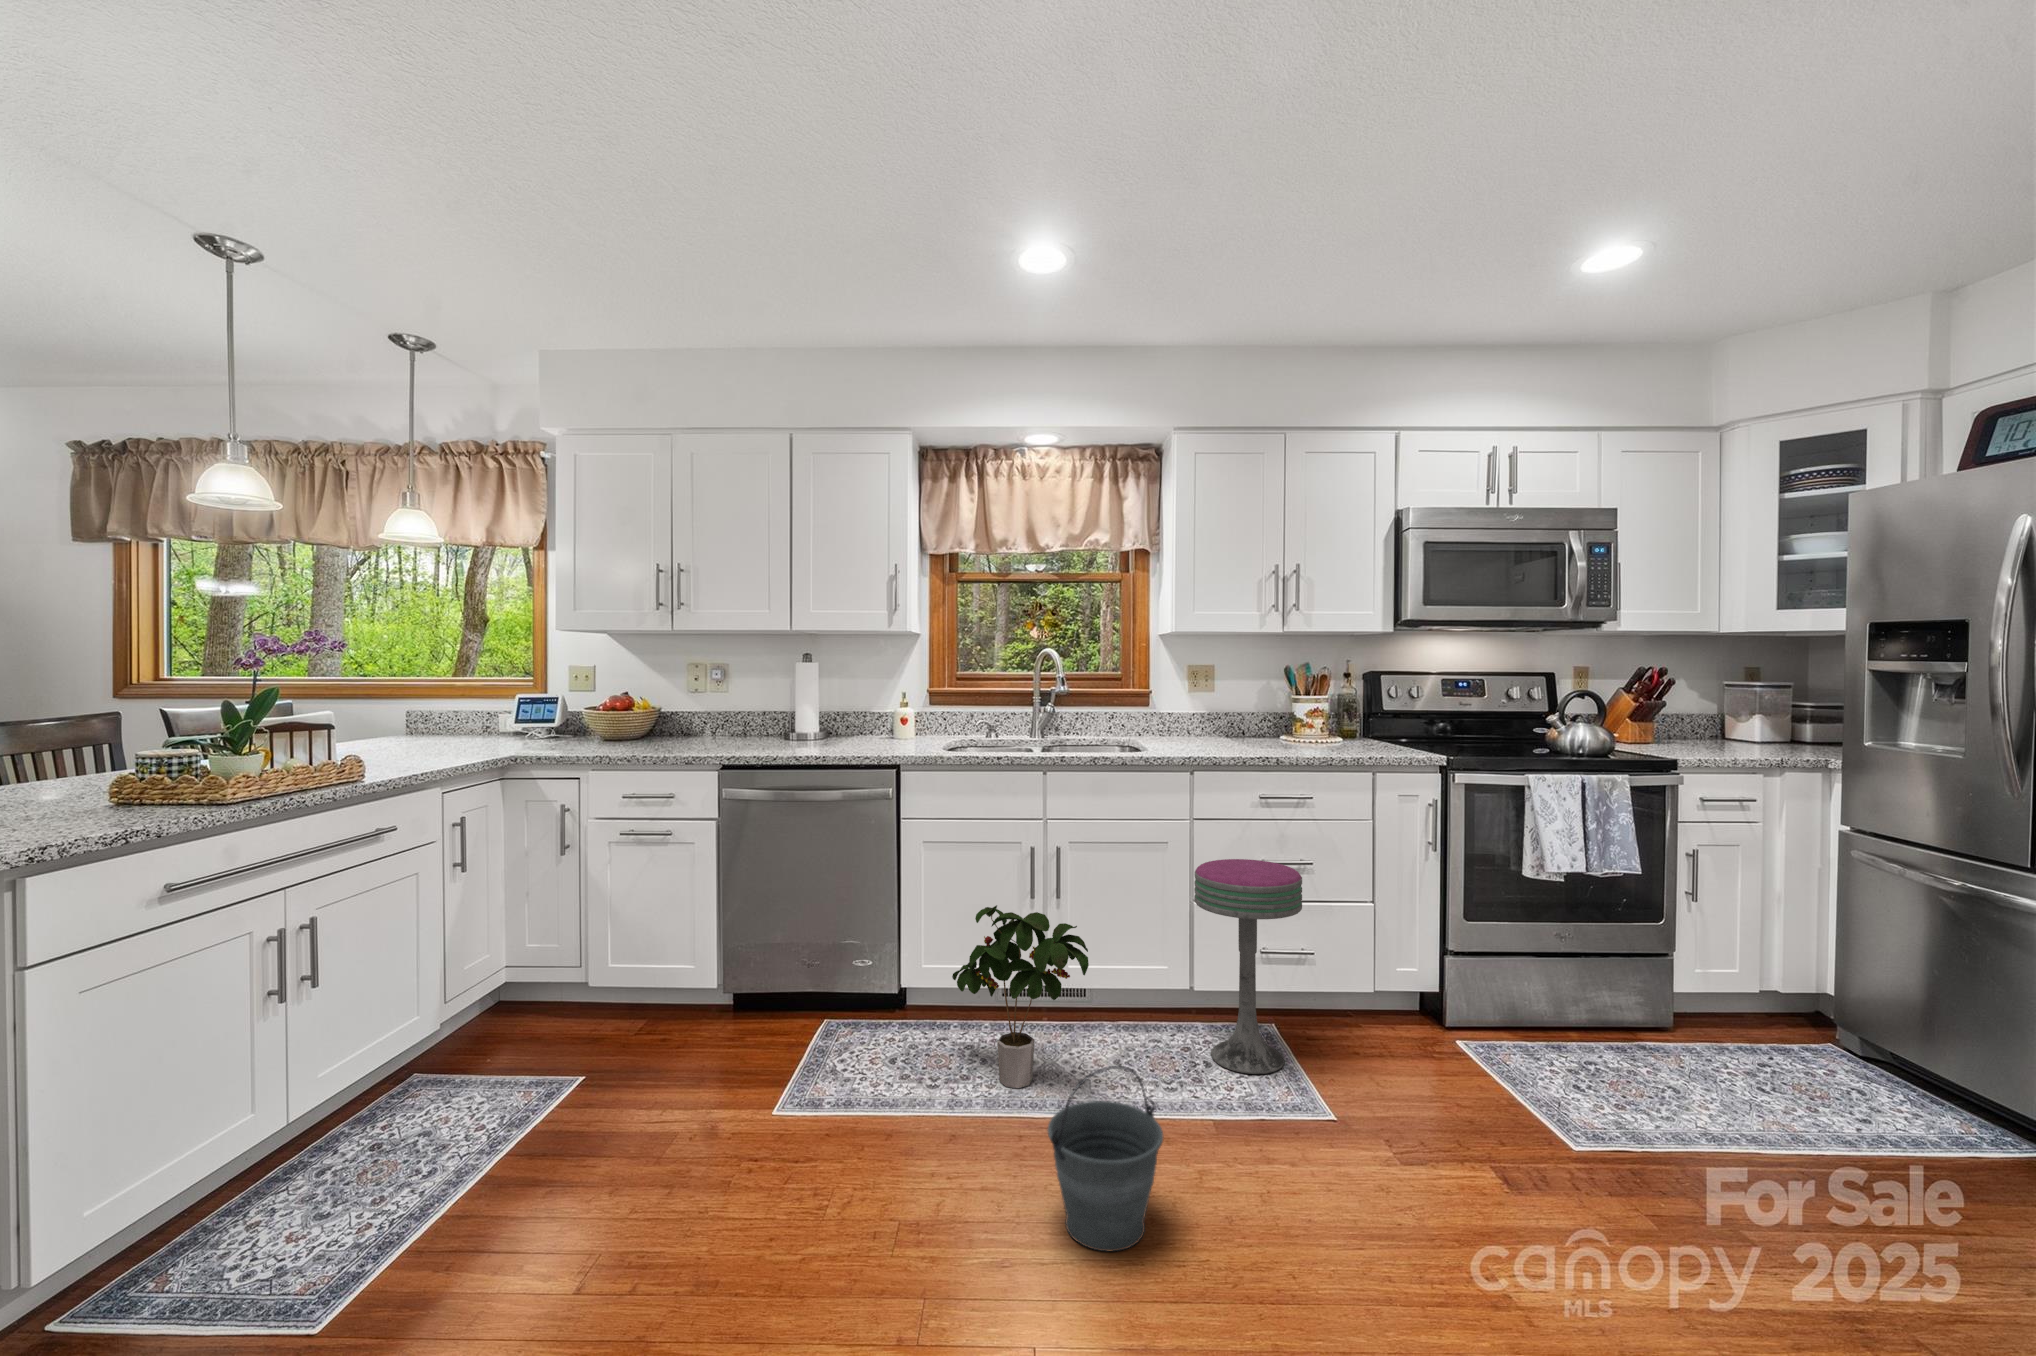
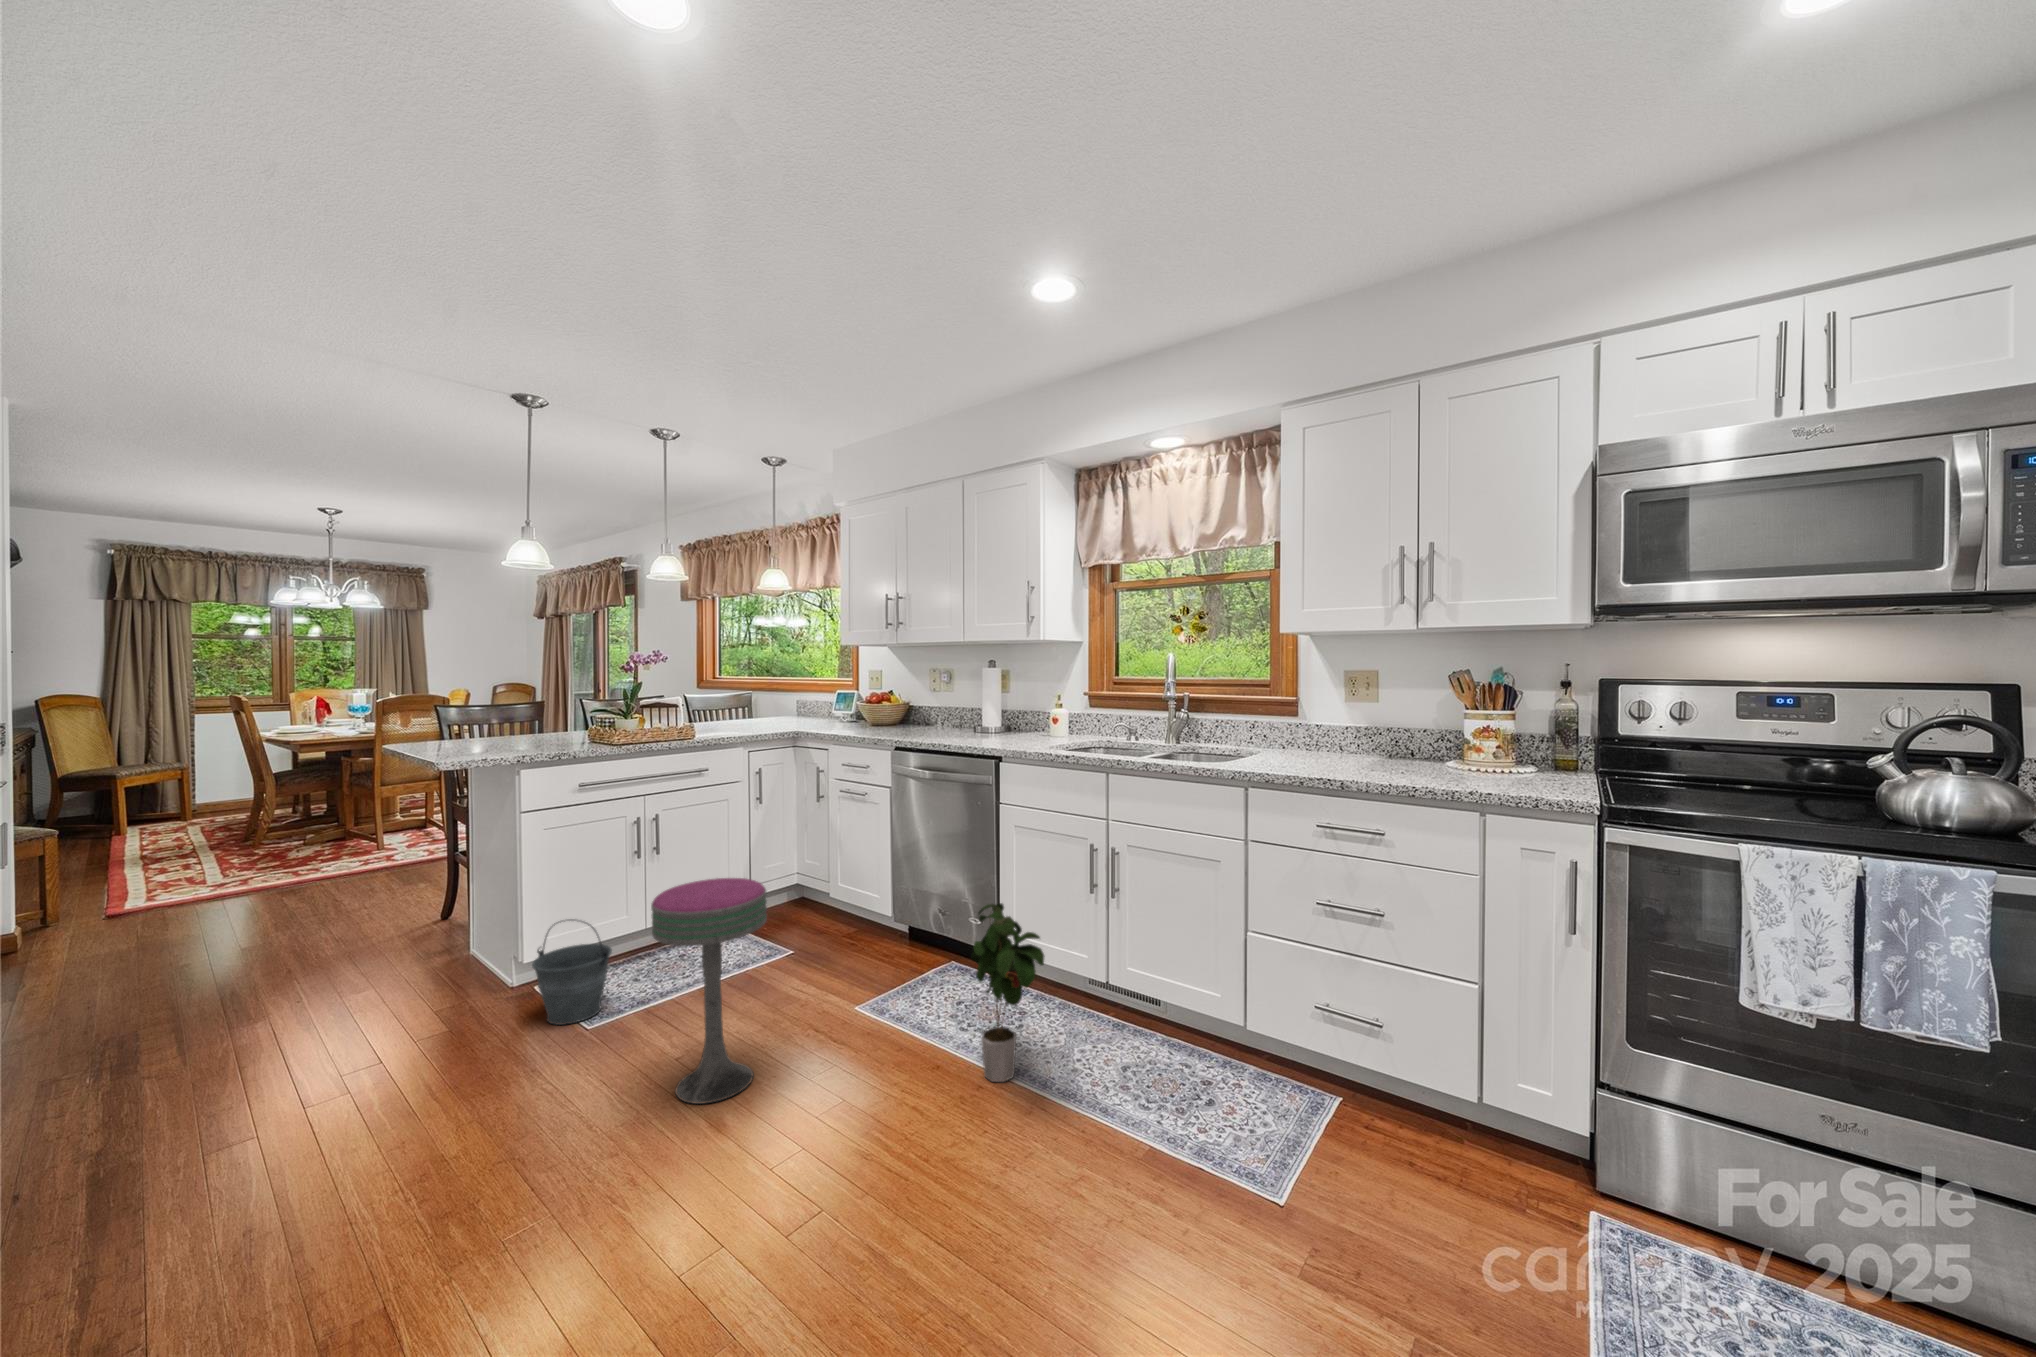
bar stool: present [1194,859,1302,1074] -> present [651,878,767,1104]
bucket: present [1048,1066,1163,1251] -> present [532,919,612,1025]

